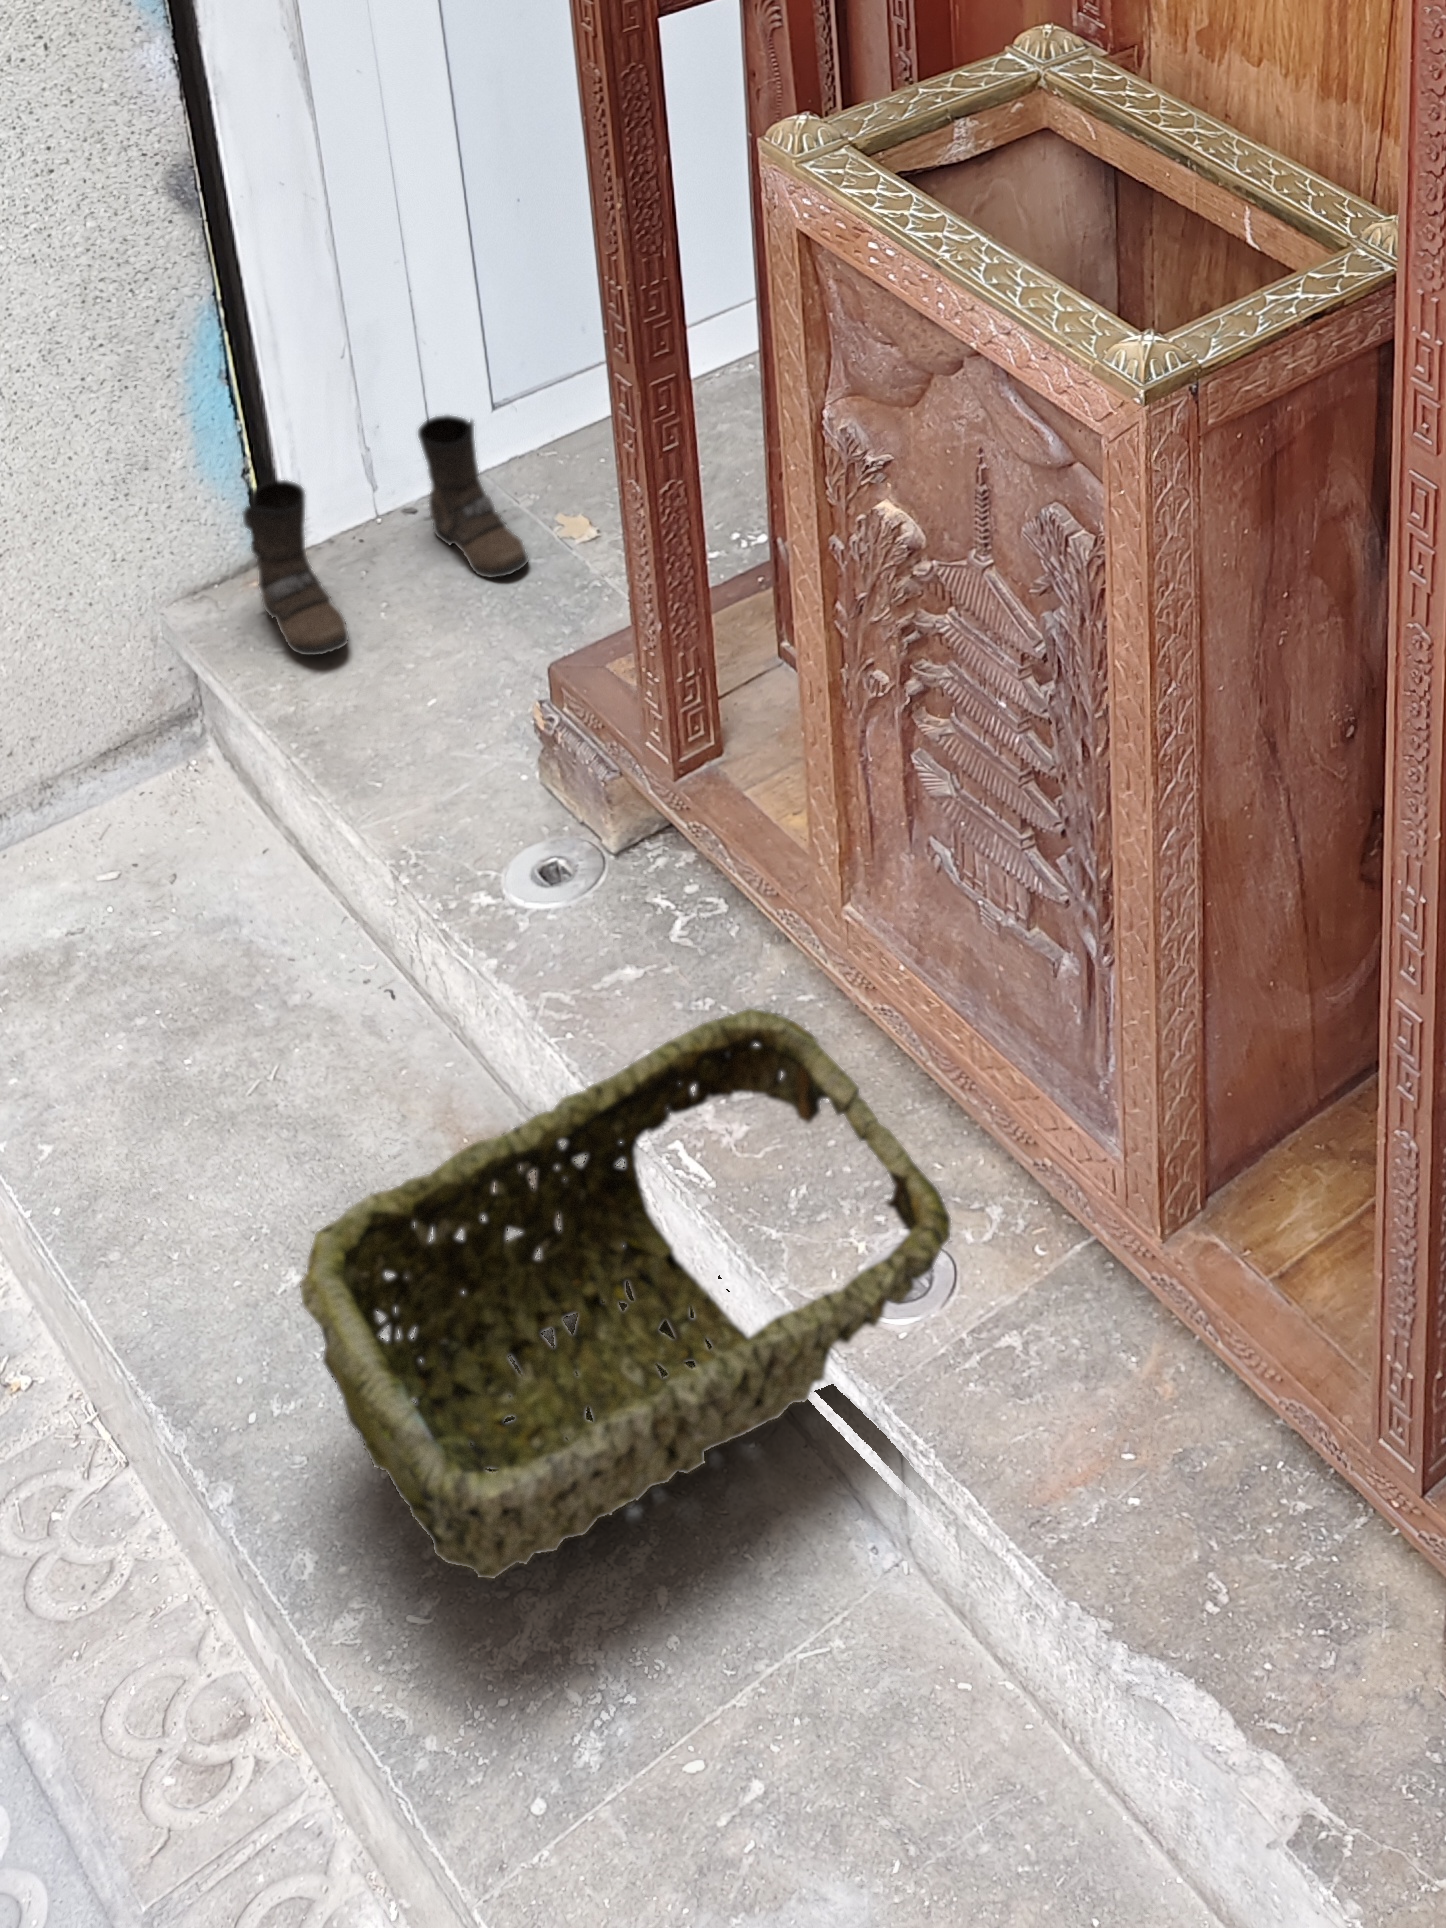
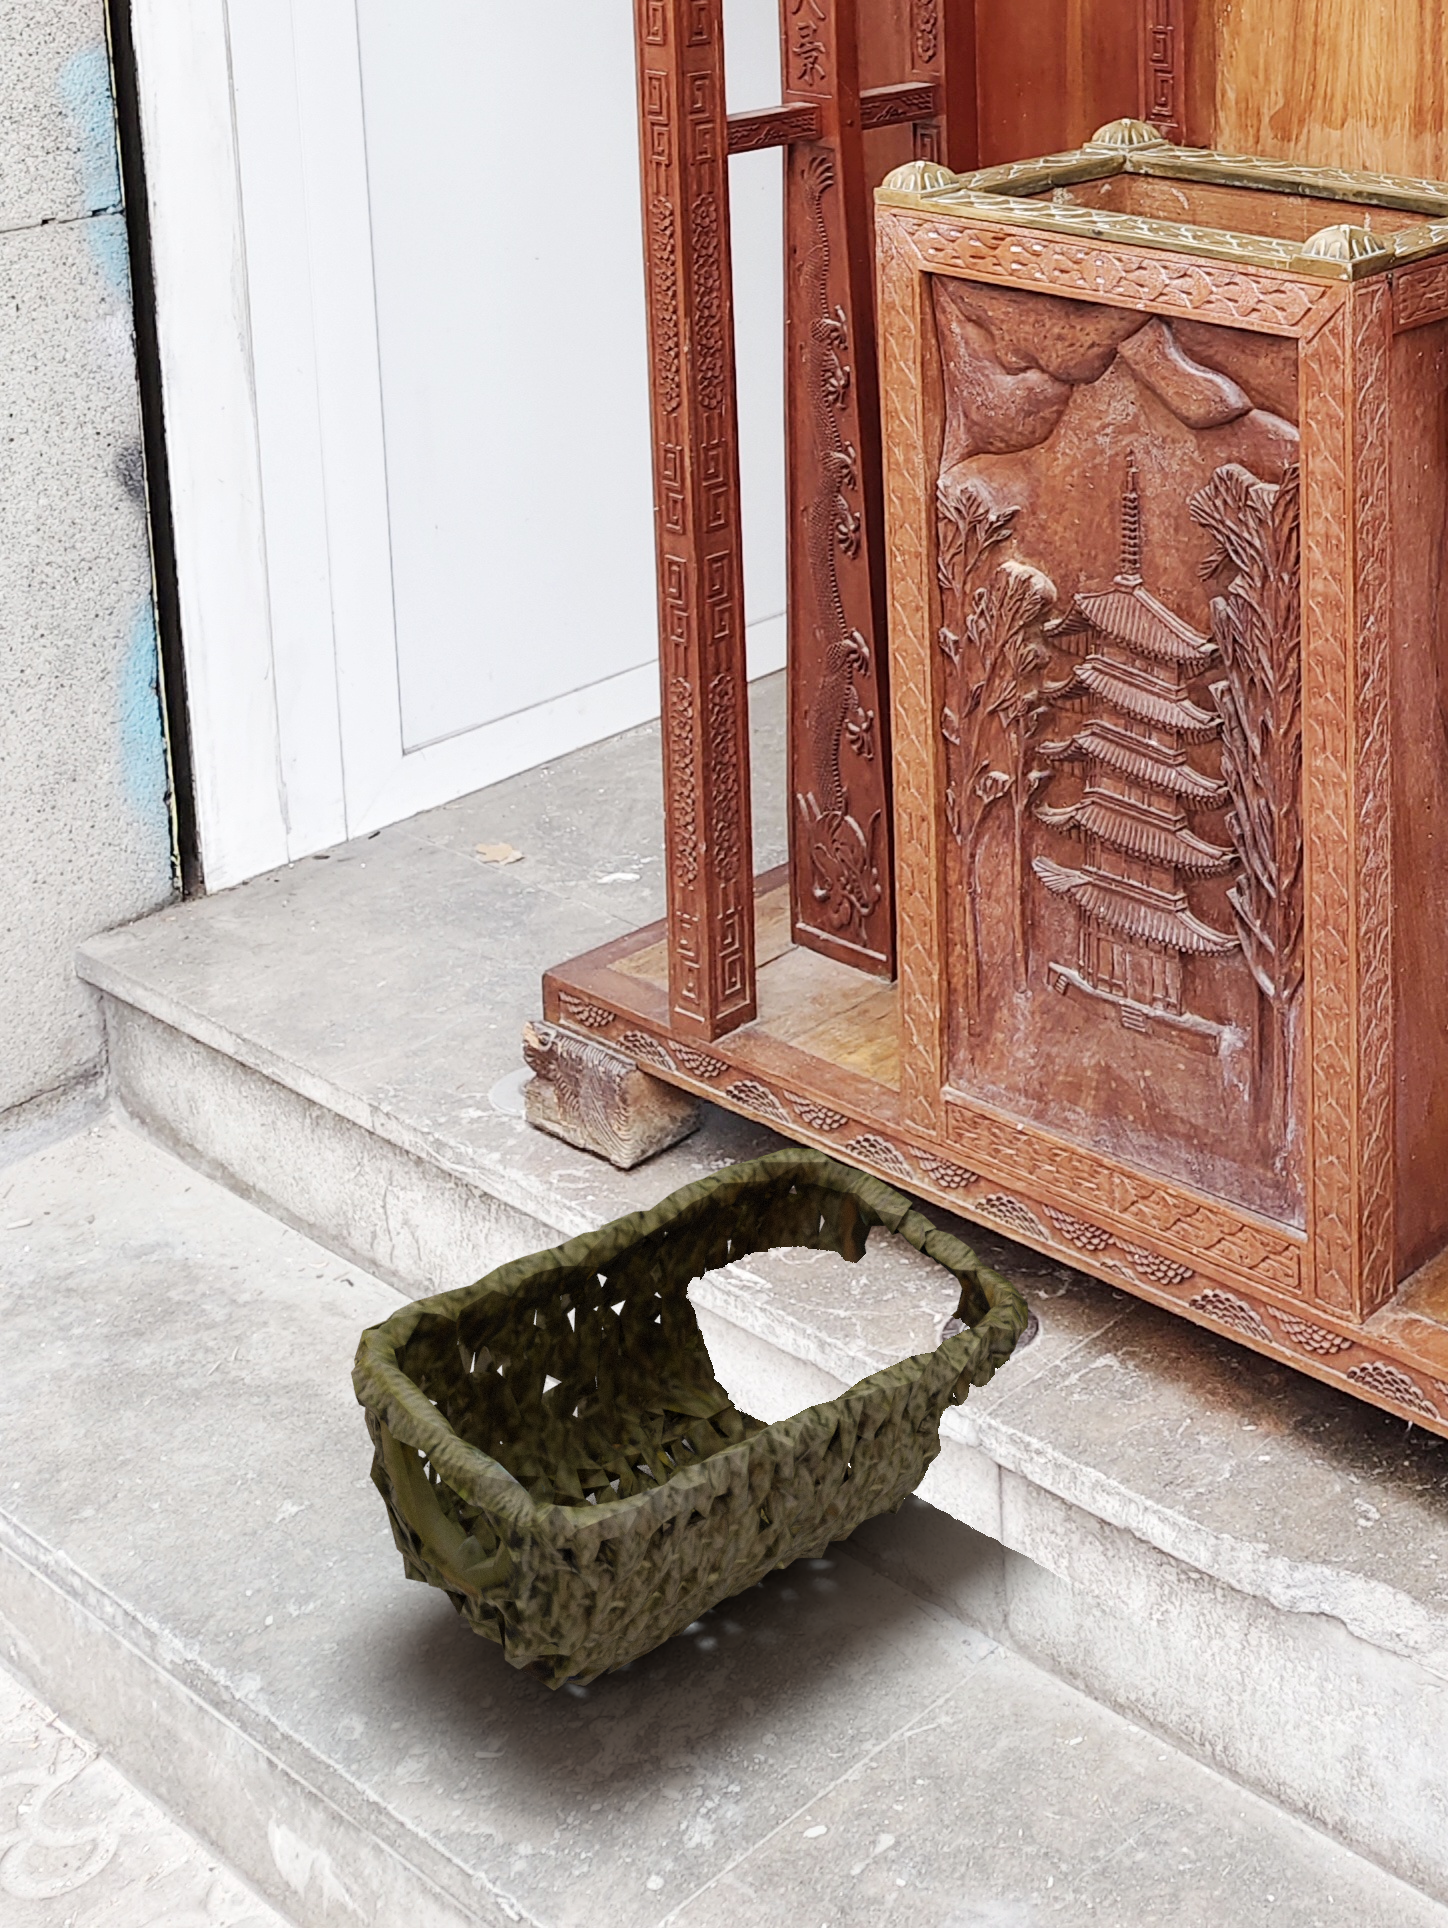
boots: present [242,415,529,655] -> none [173,739,467,970]

